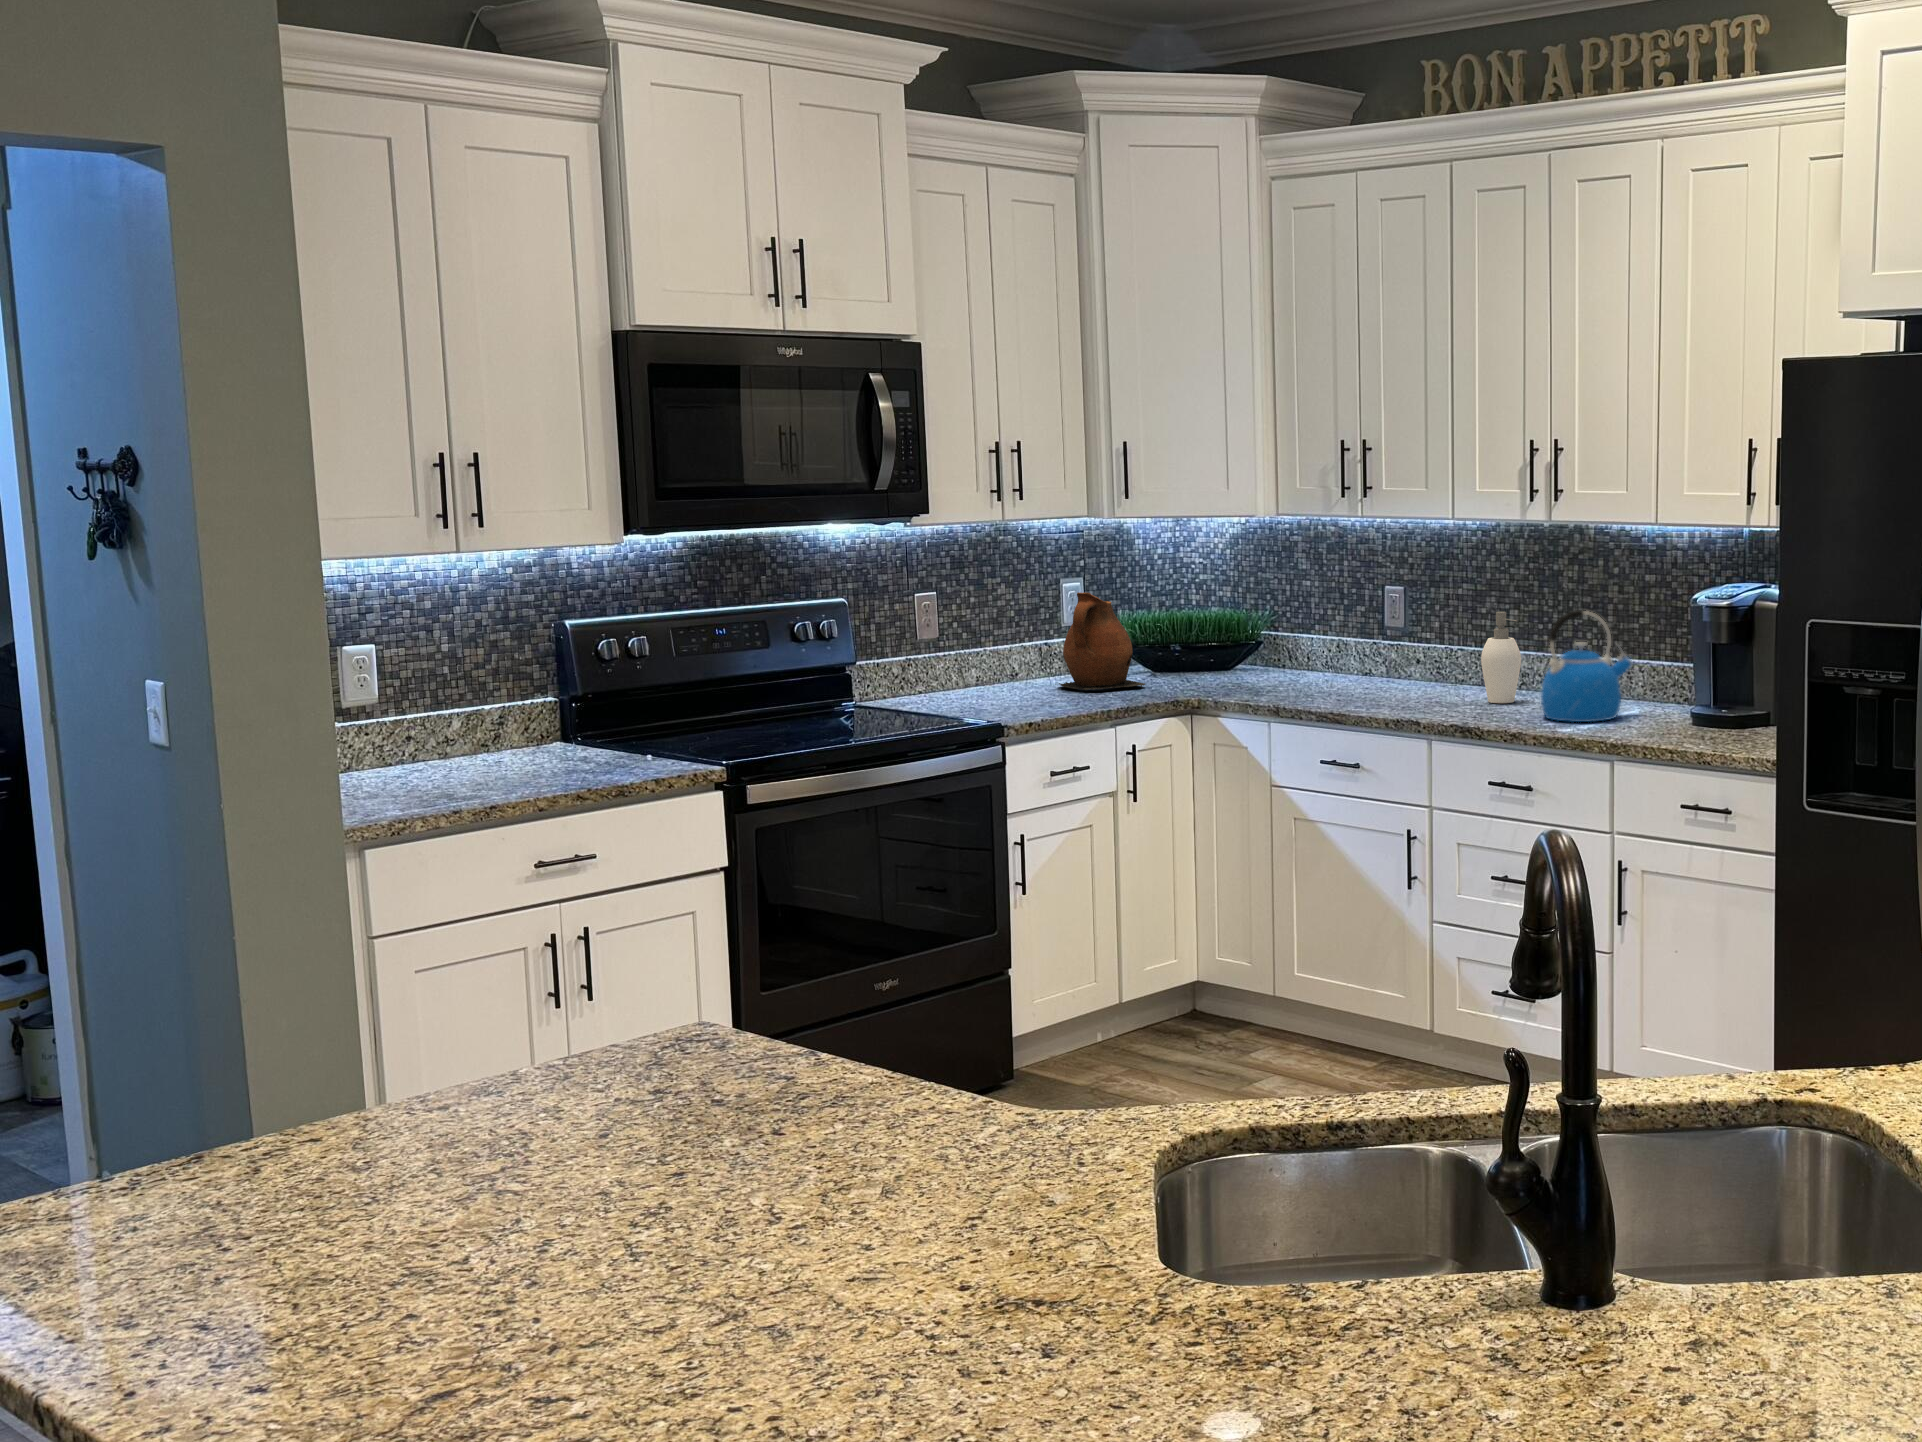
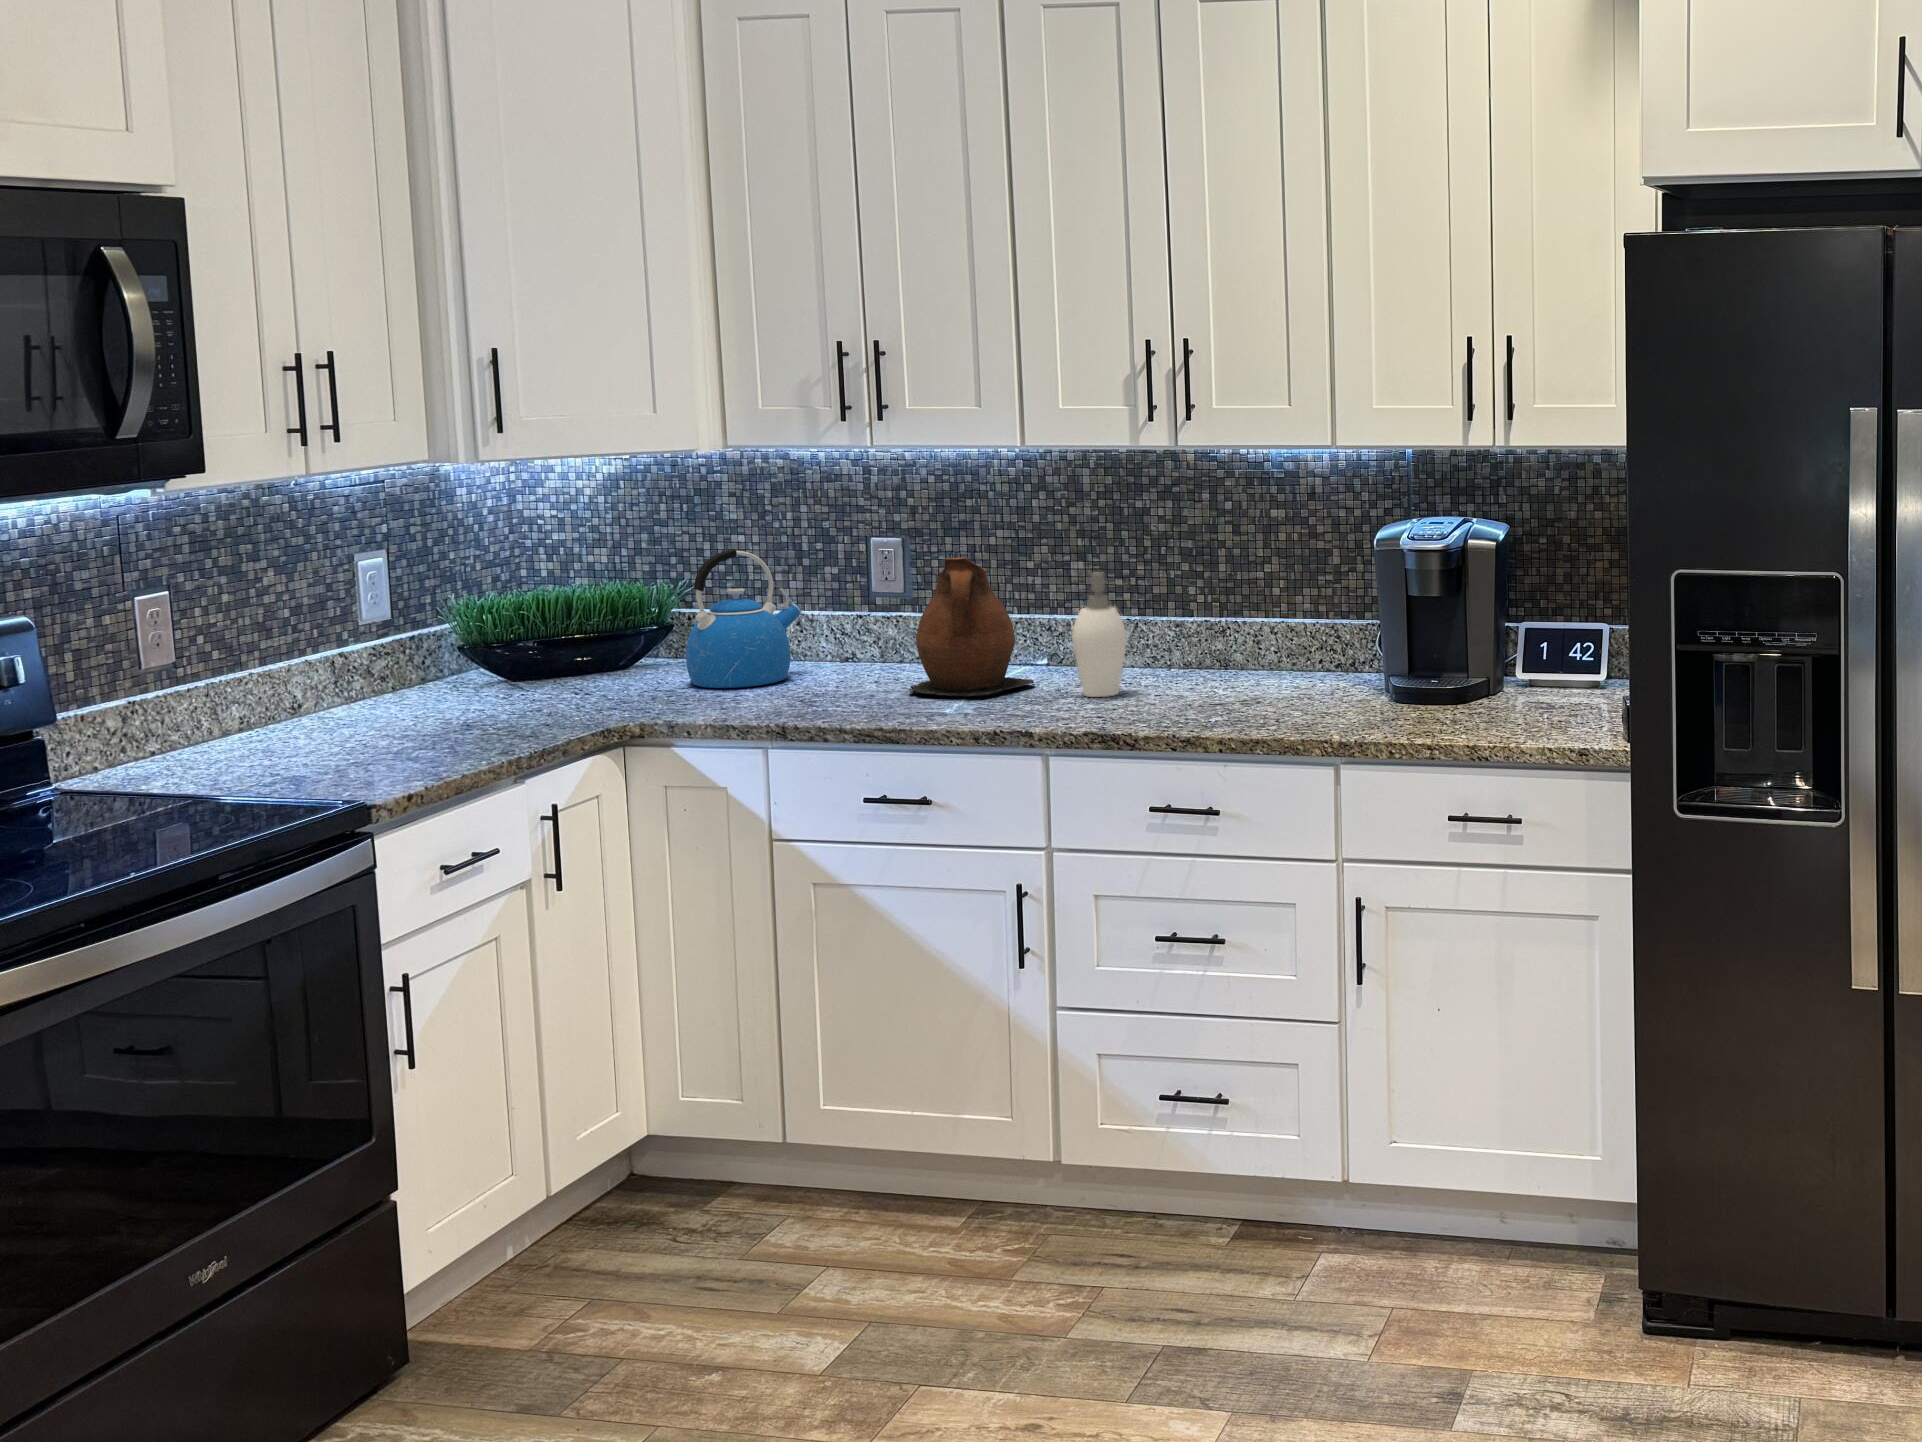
ceramic pitcher: present [1059,592,1145,690] -> present [907,558,1034,696]
kettle: present [1541,610,1632,722] -> present [686,549,802,688]

